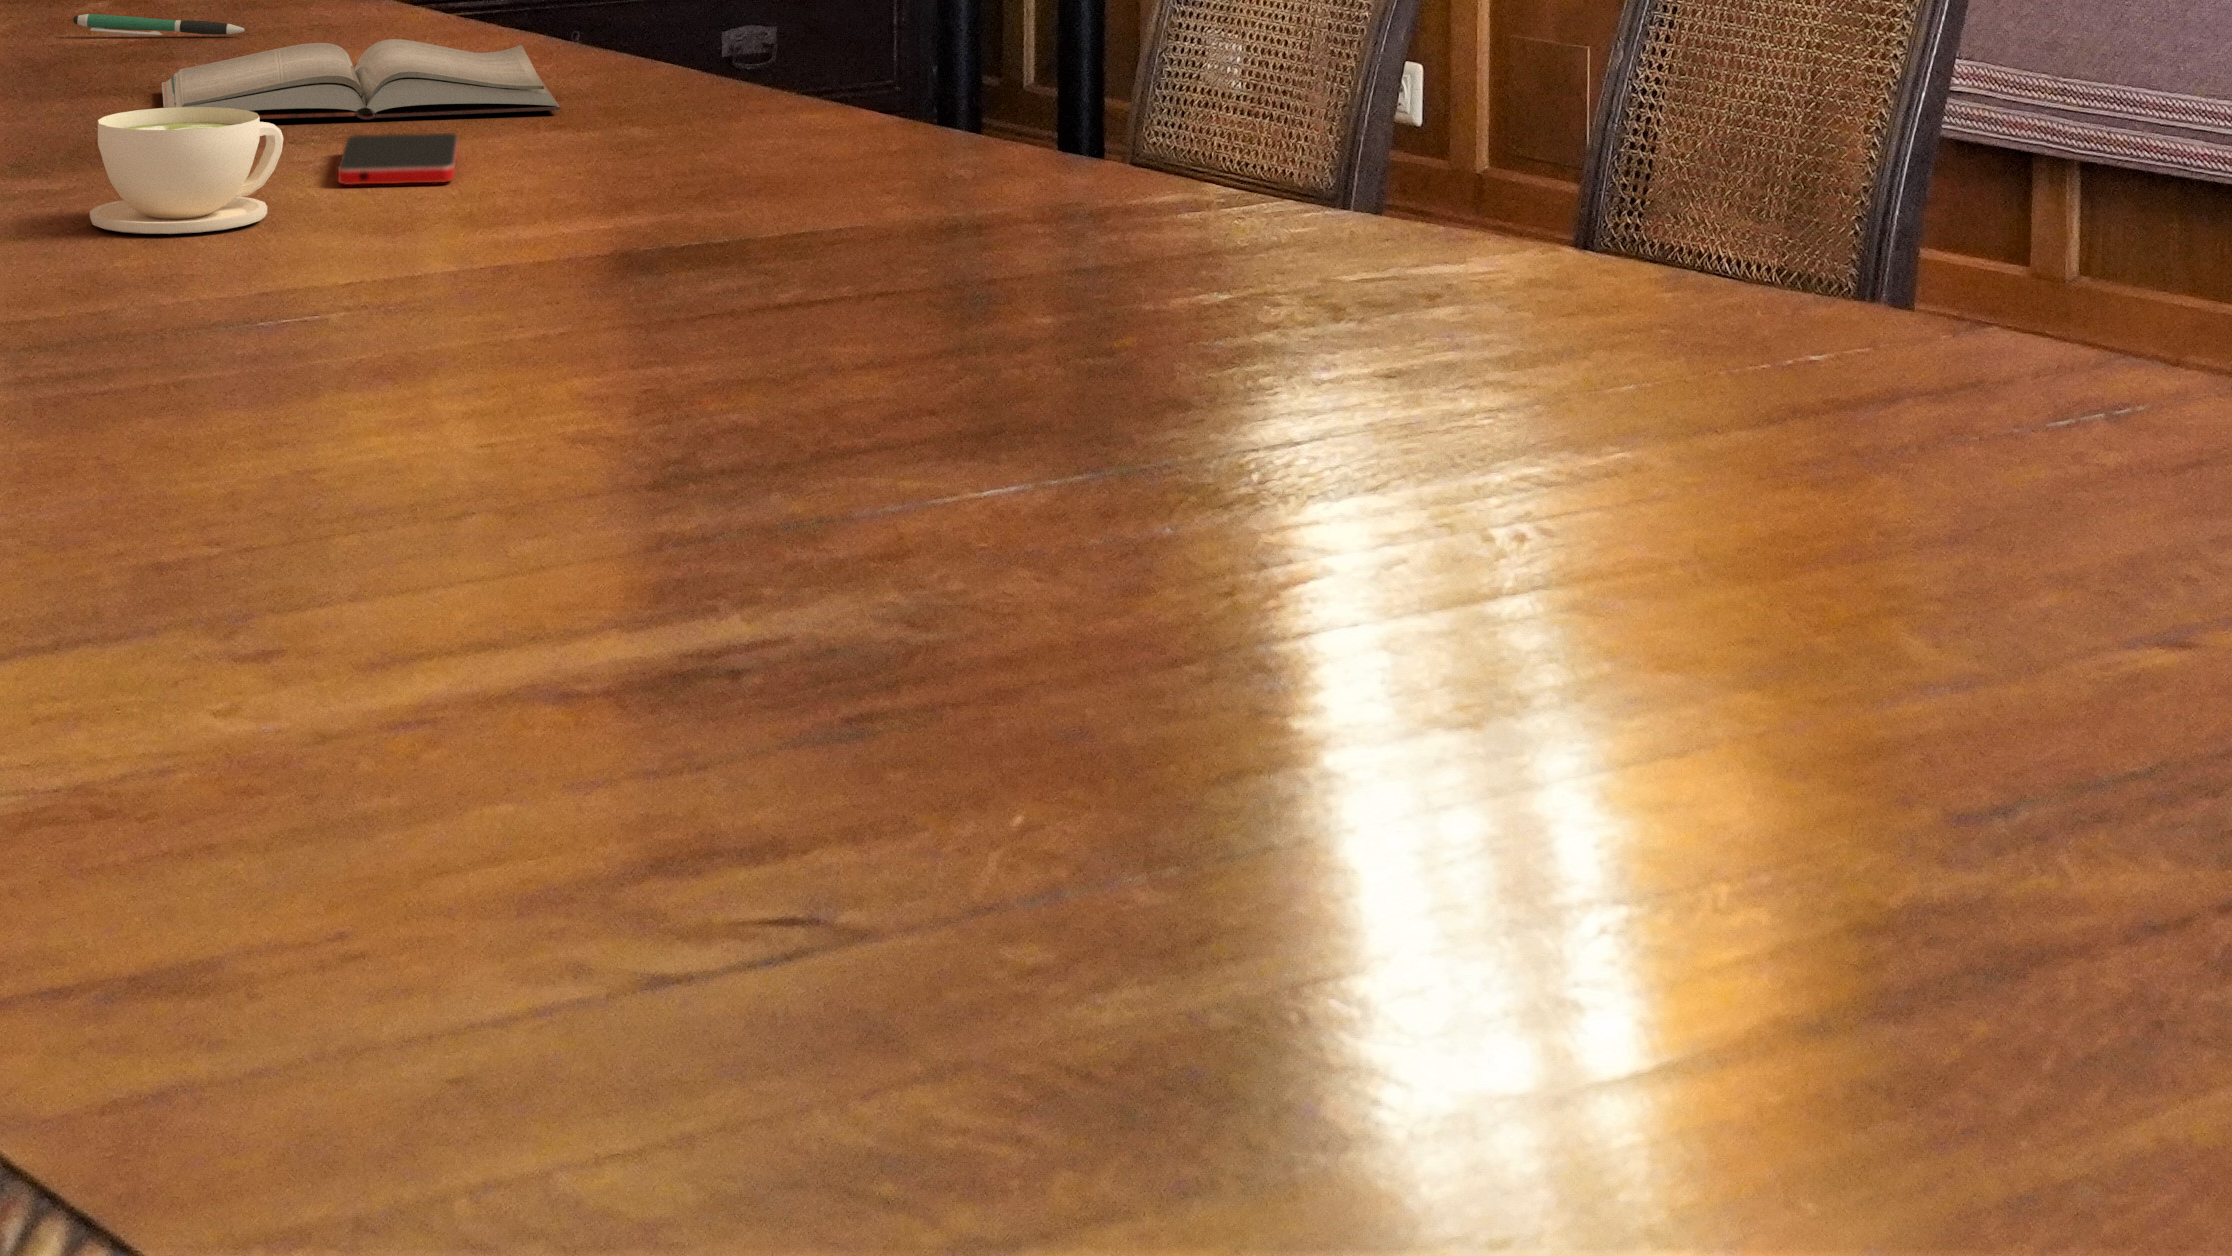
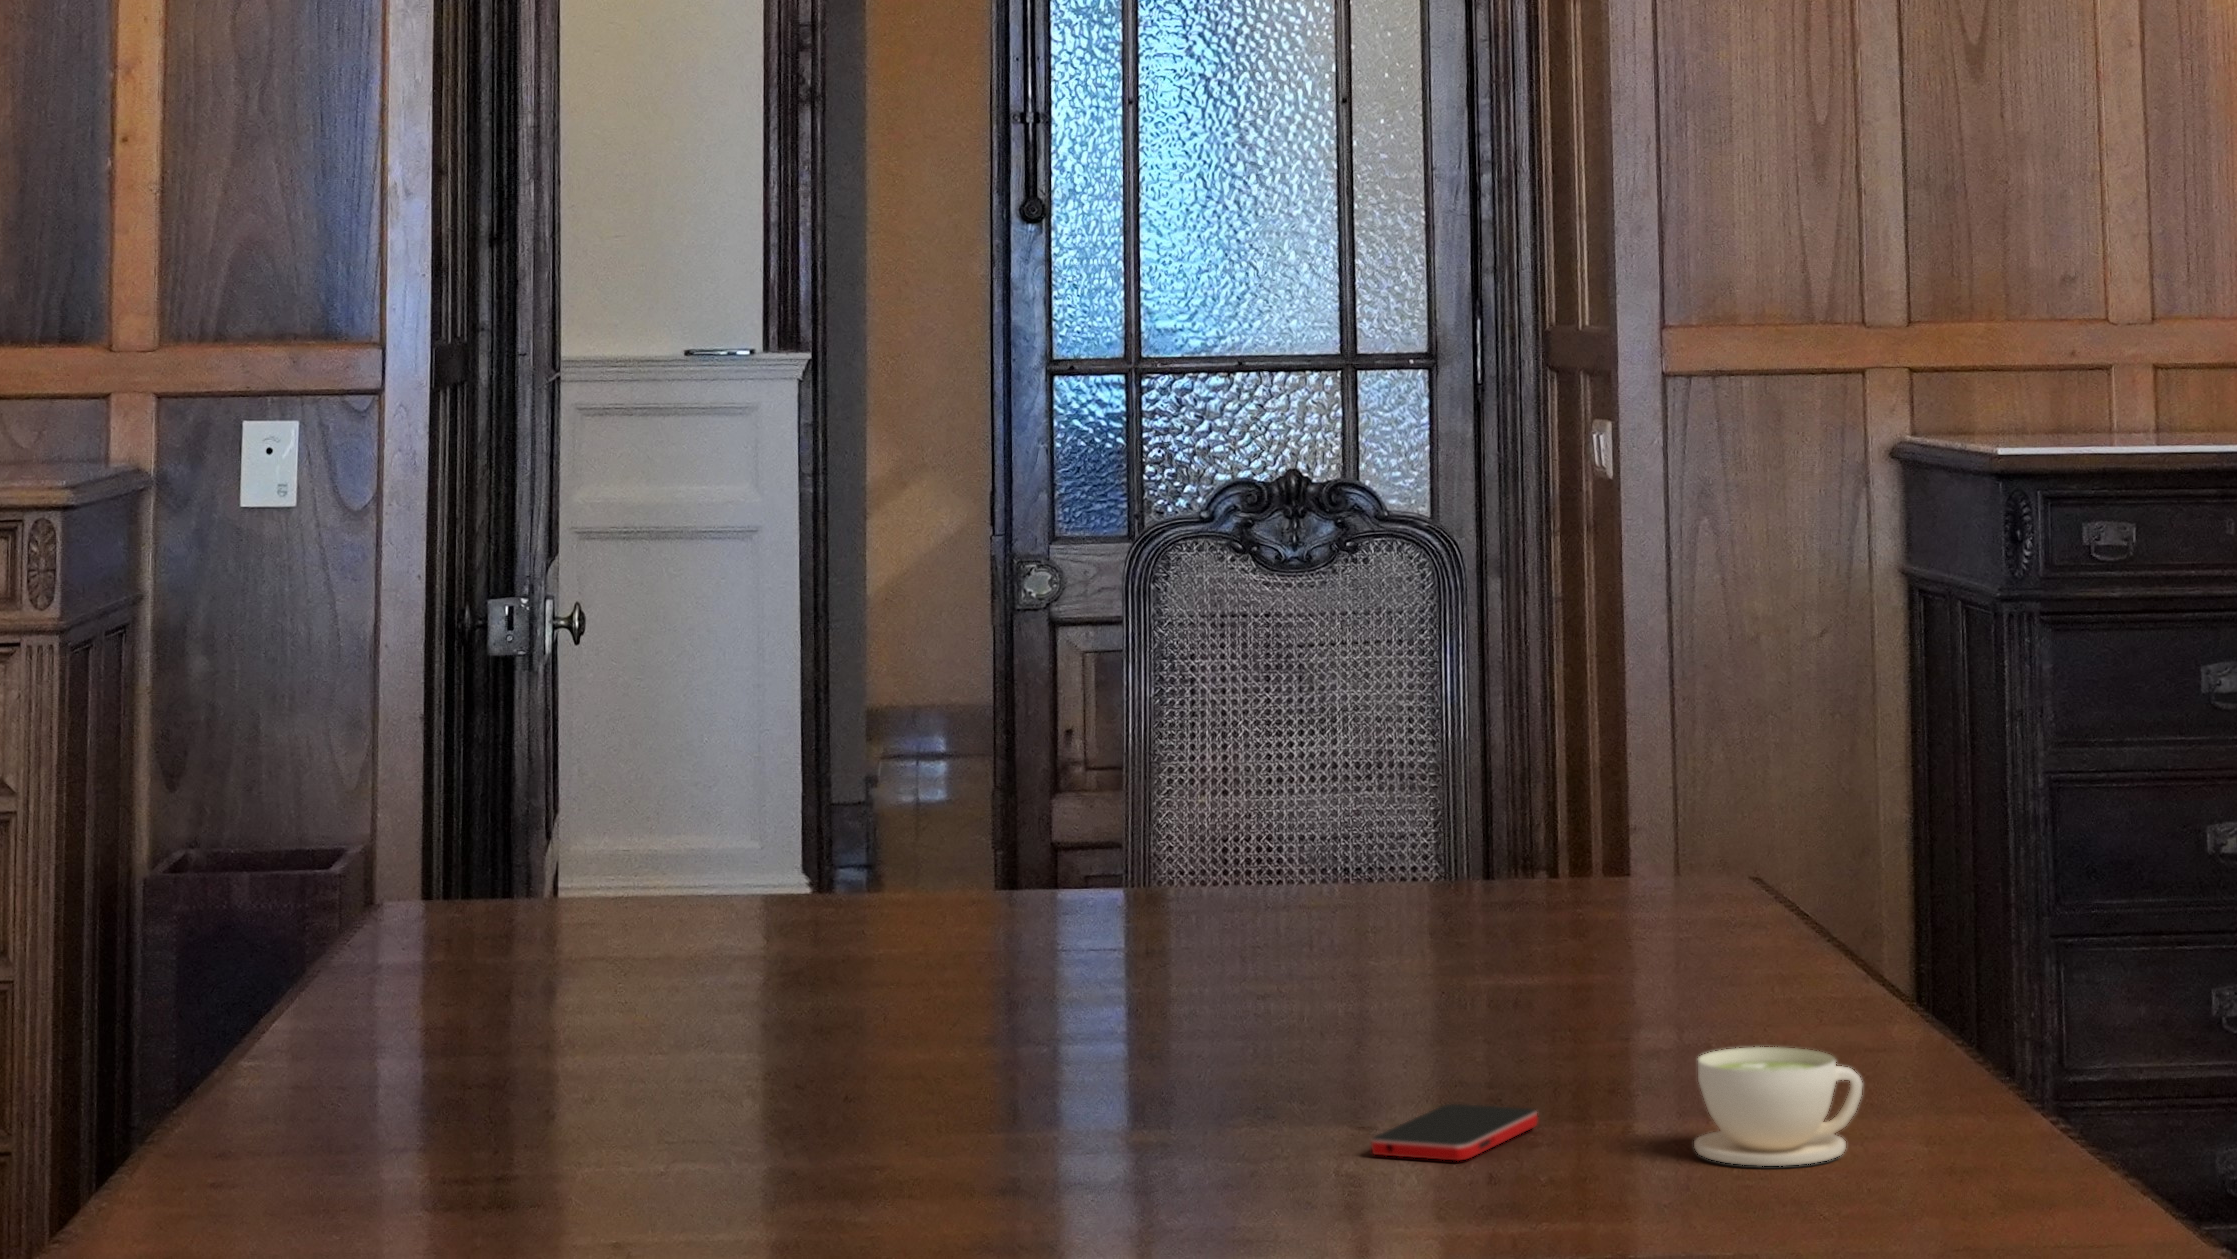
pen: present [73,14,244,35] -> none [1481,952,1622,980]
hardback book: present [162,39,560,120] -> none [1360,1002,1766,1090]
coffee cup: present [90,107,283,234] -> present [1694,1047,1862,1166]

